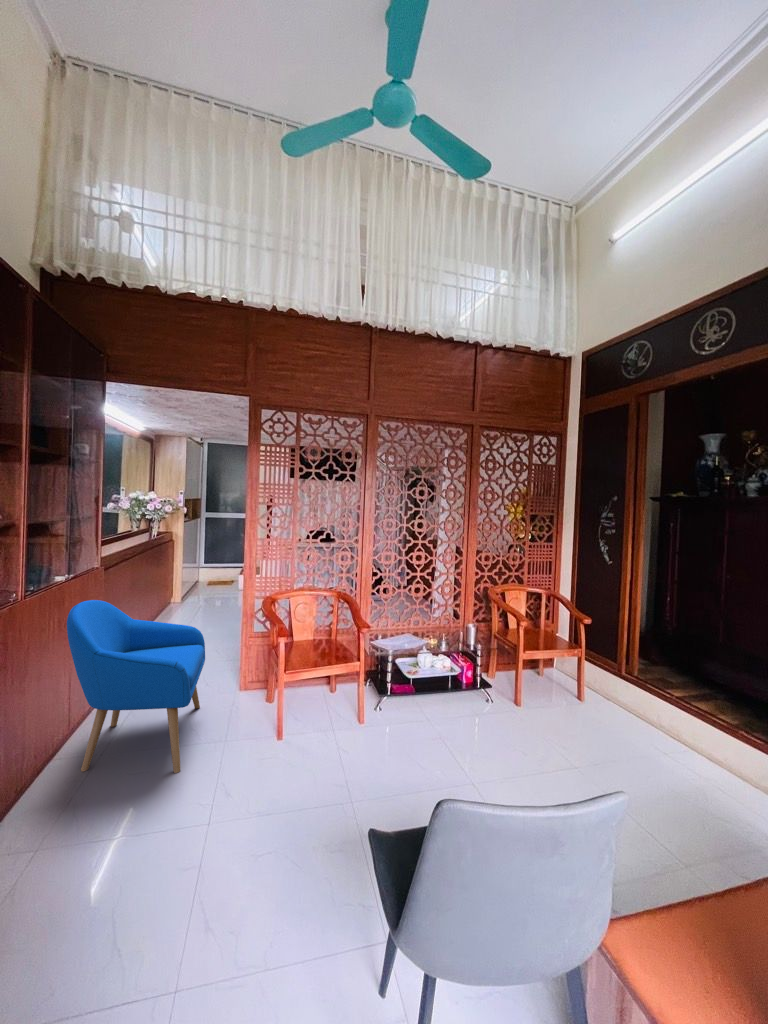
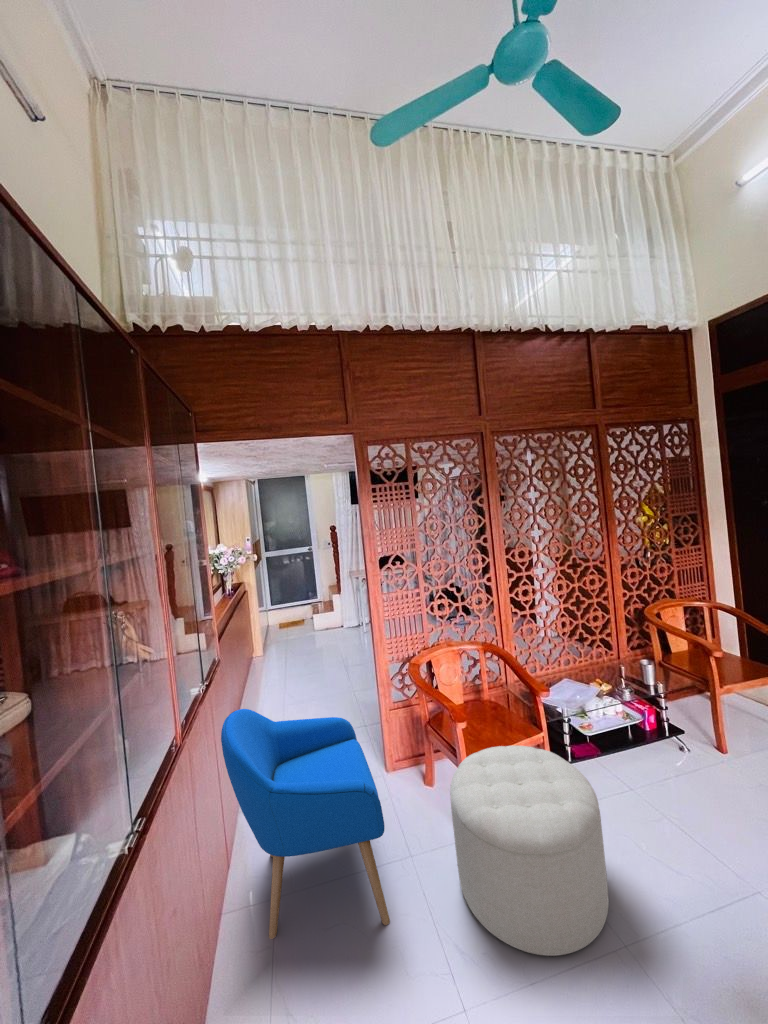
ottoman: none [244,662,360,800] -> present [450,745,609,956]

